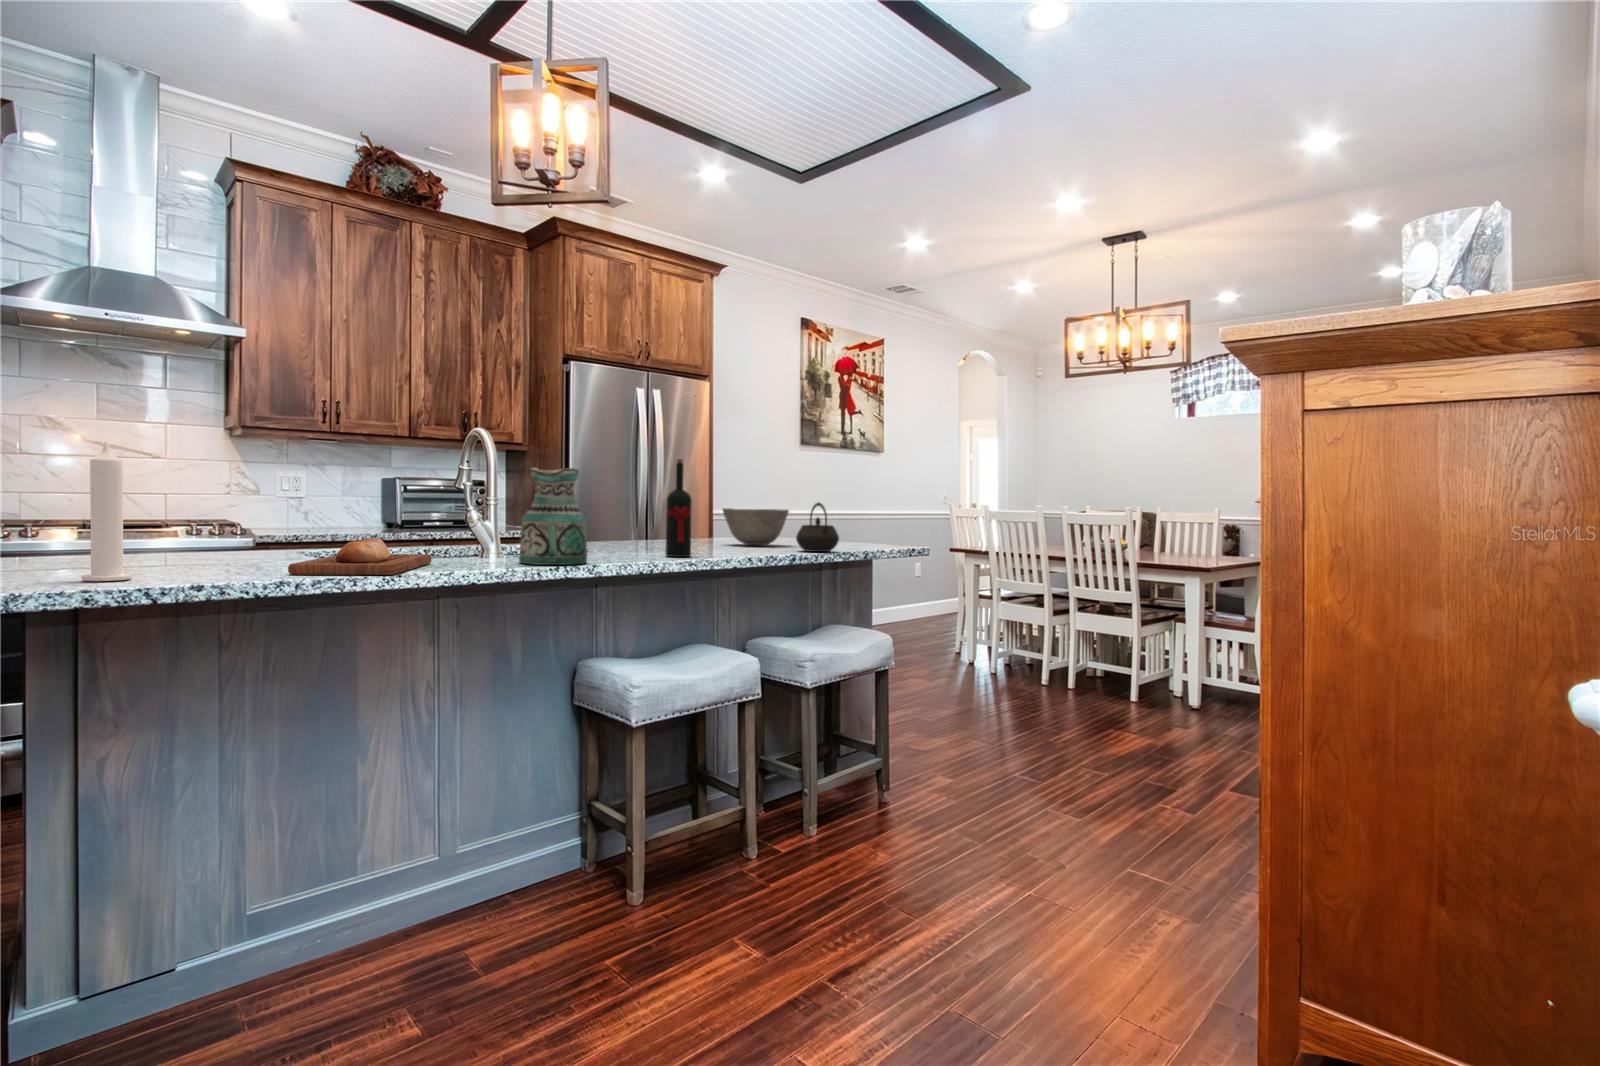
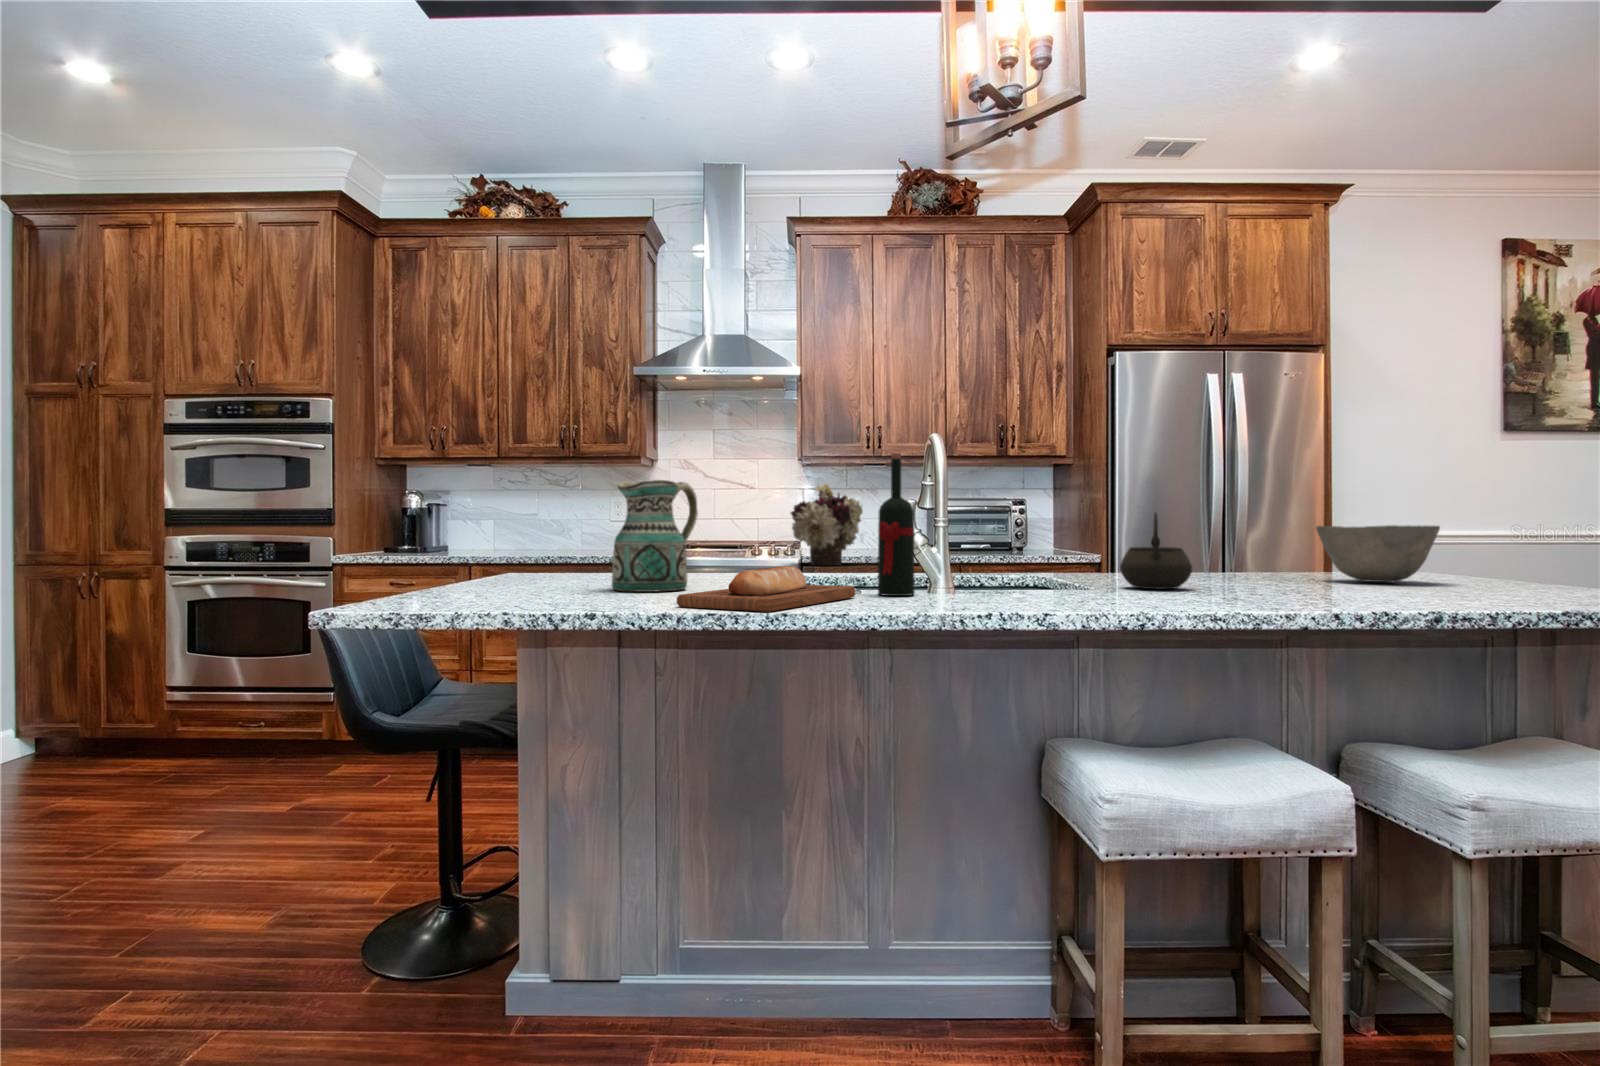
candle: present [82,442,132,581] -> none [502,468,543,607]
flower arrangement: none [267,457,350,538] -> present [791,484,863,565]
wine bottle: present [665,459,692,557] -> present [878,453,915,596]
ceramic pitcher: present [519,468,587,565] -> present [612,480,698,592]
kettle: present [796,503,839,552] -> present [1120,513,1192,589]

